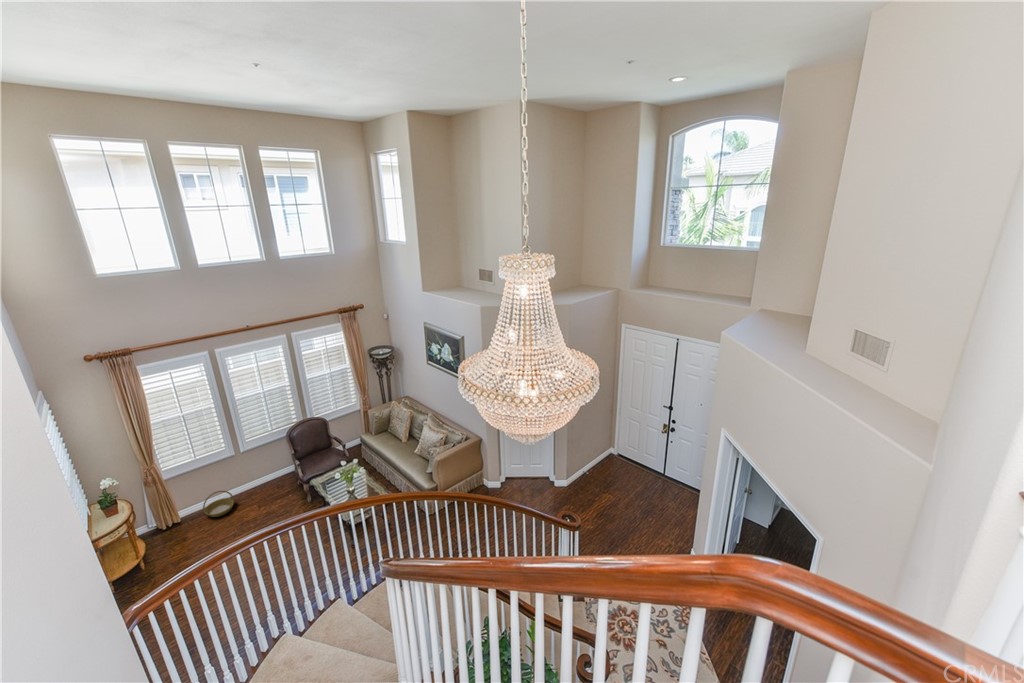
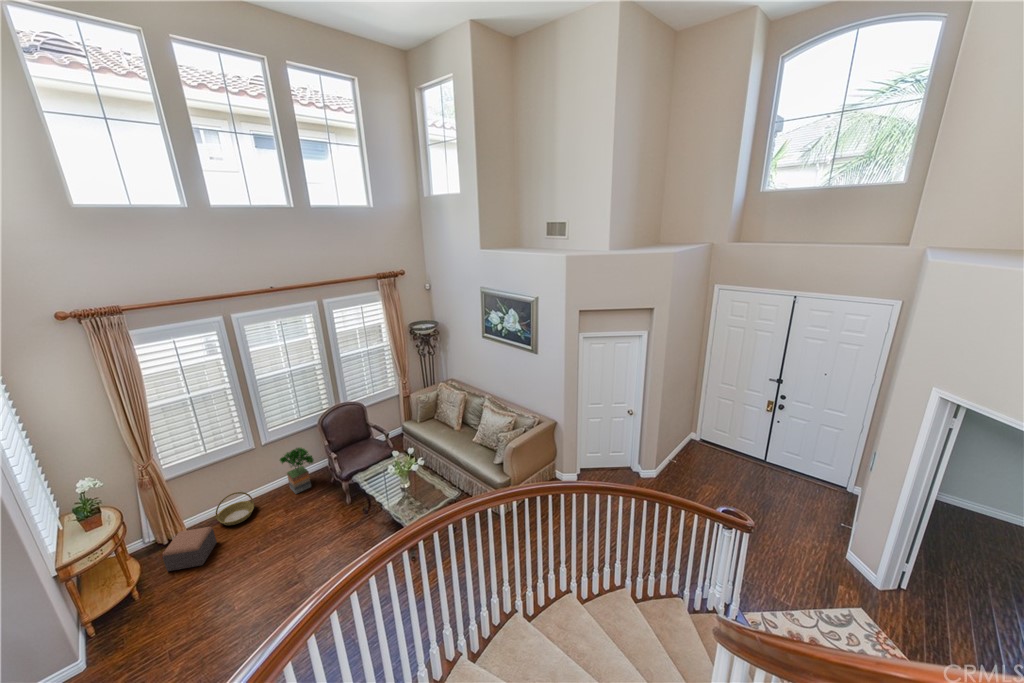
potted tree: none [254,455,284,493] -> present [280,448,314,494]
footstool: none [162,517,204,550] -> present [162,527,217,571]

